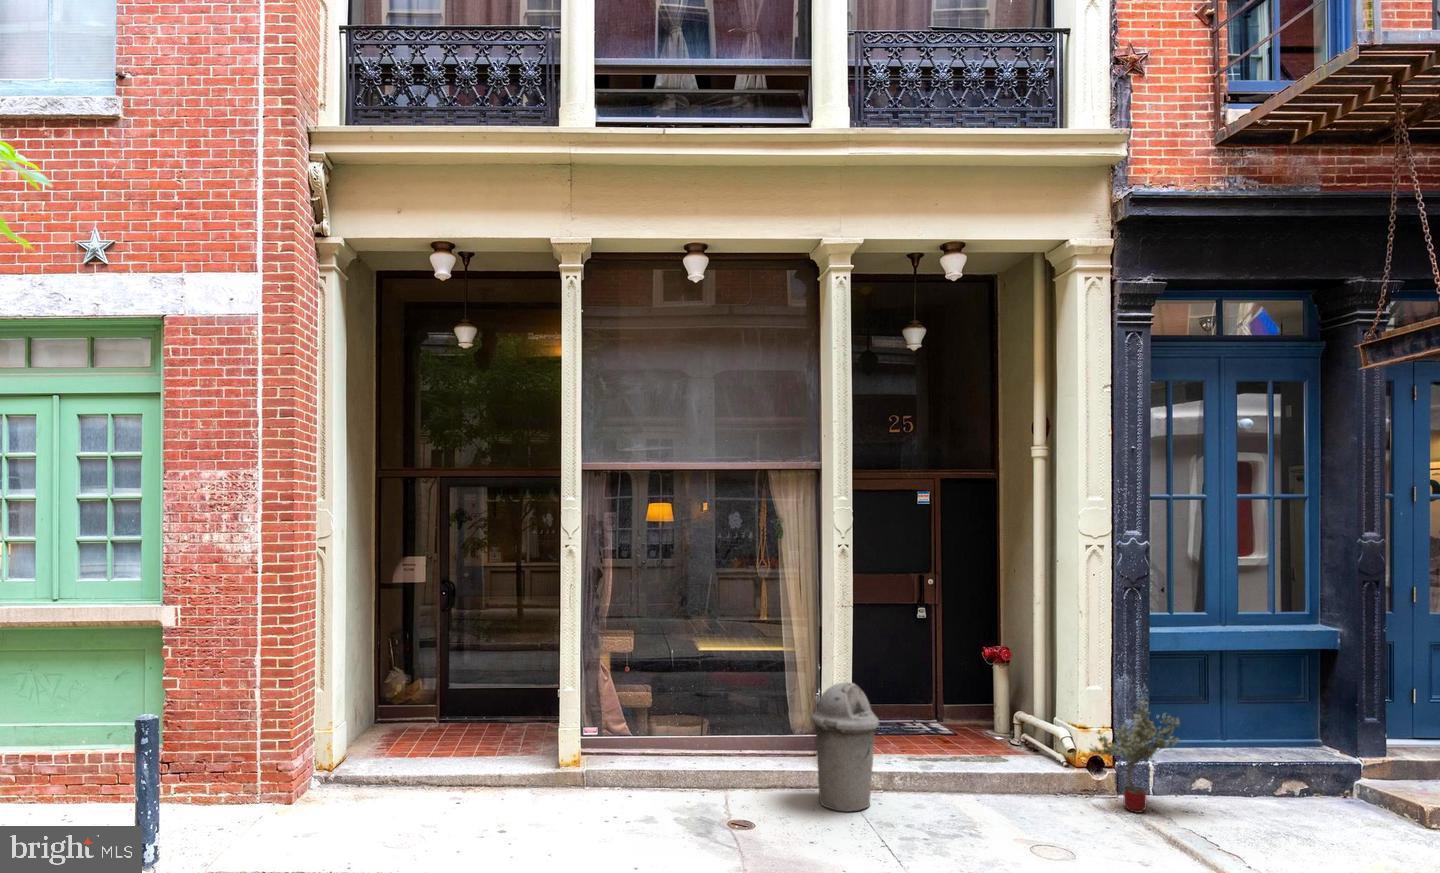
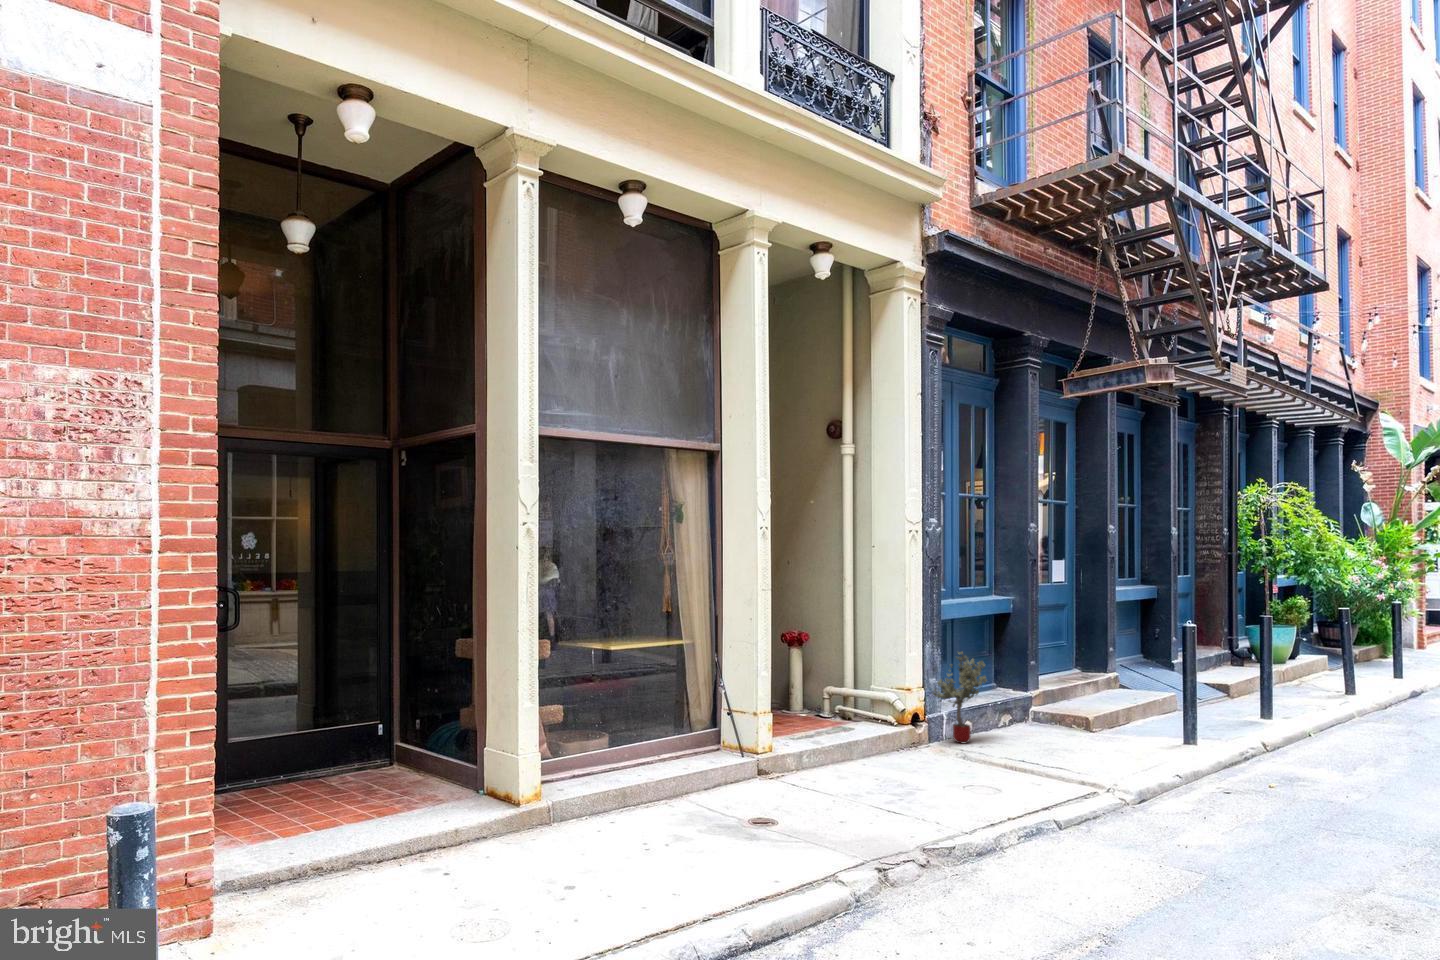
trash can: present [812,683,879,811] -> none [761,658,830,787]

